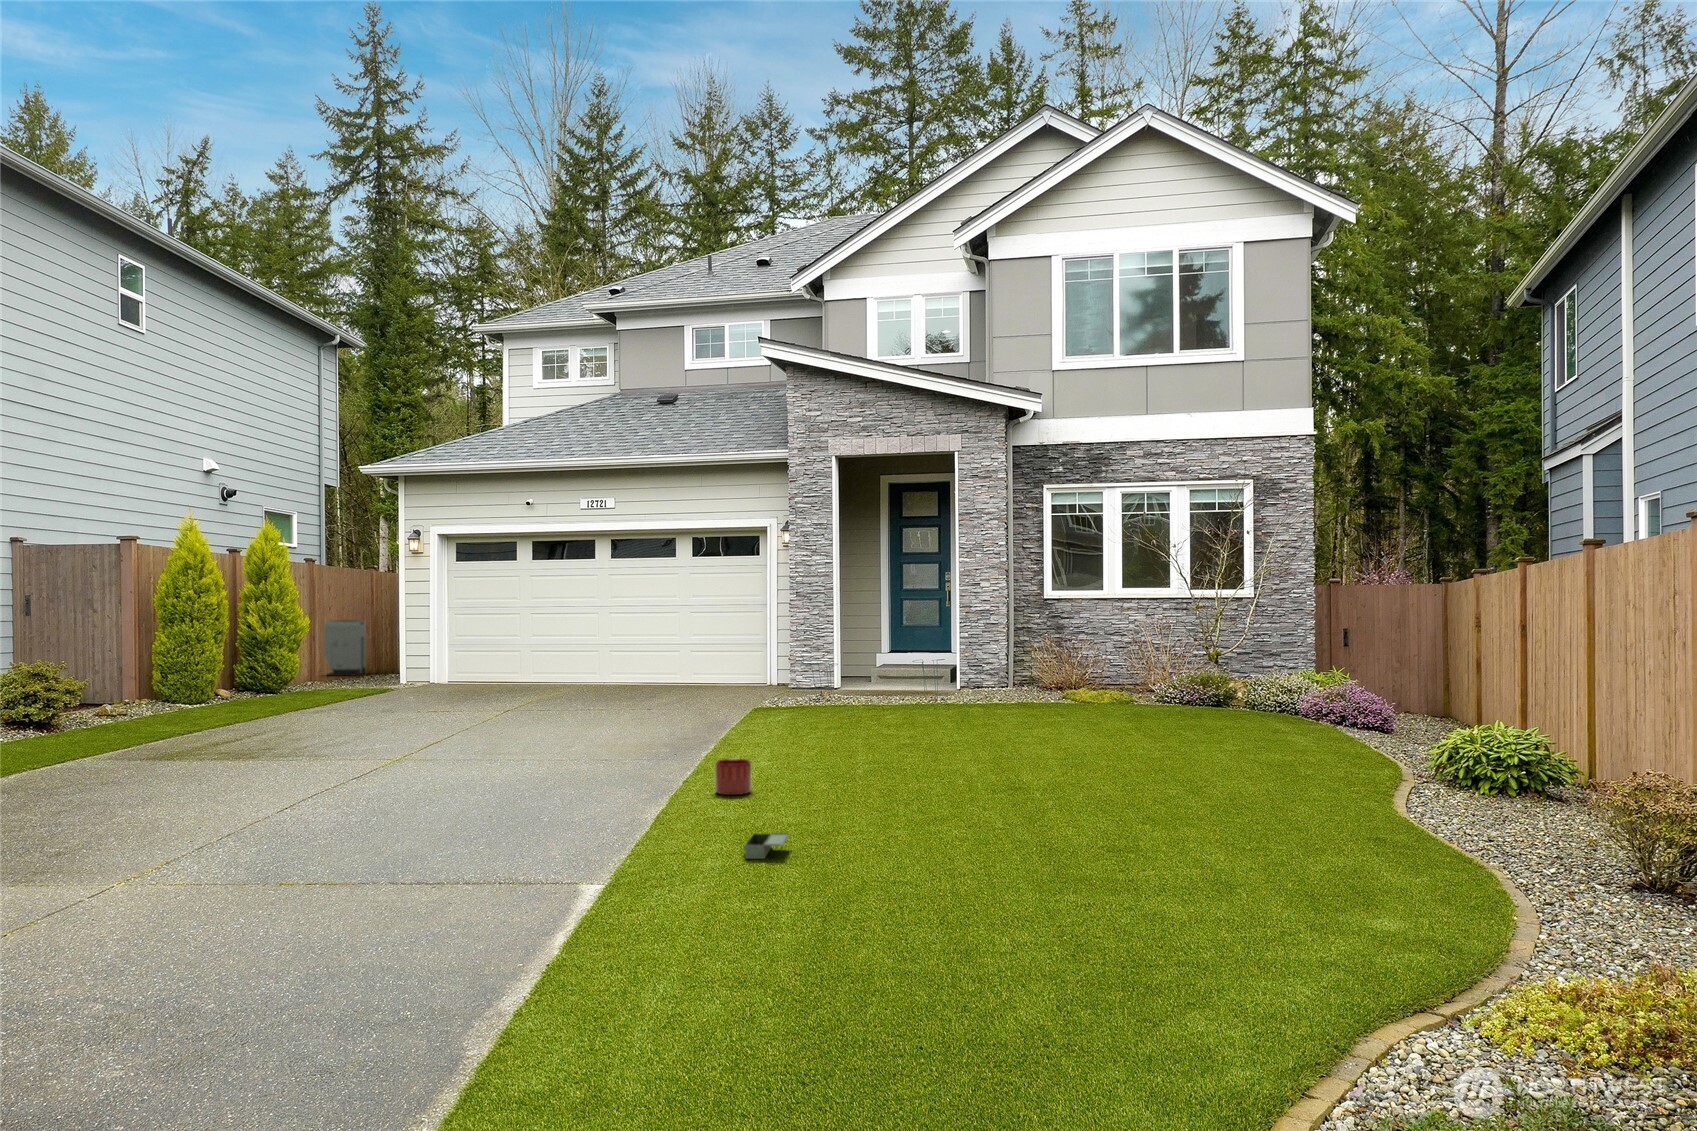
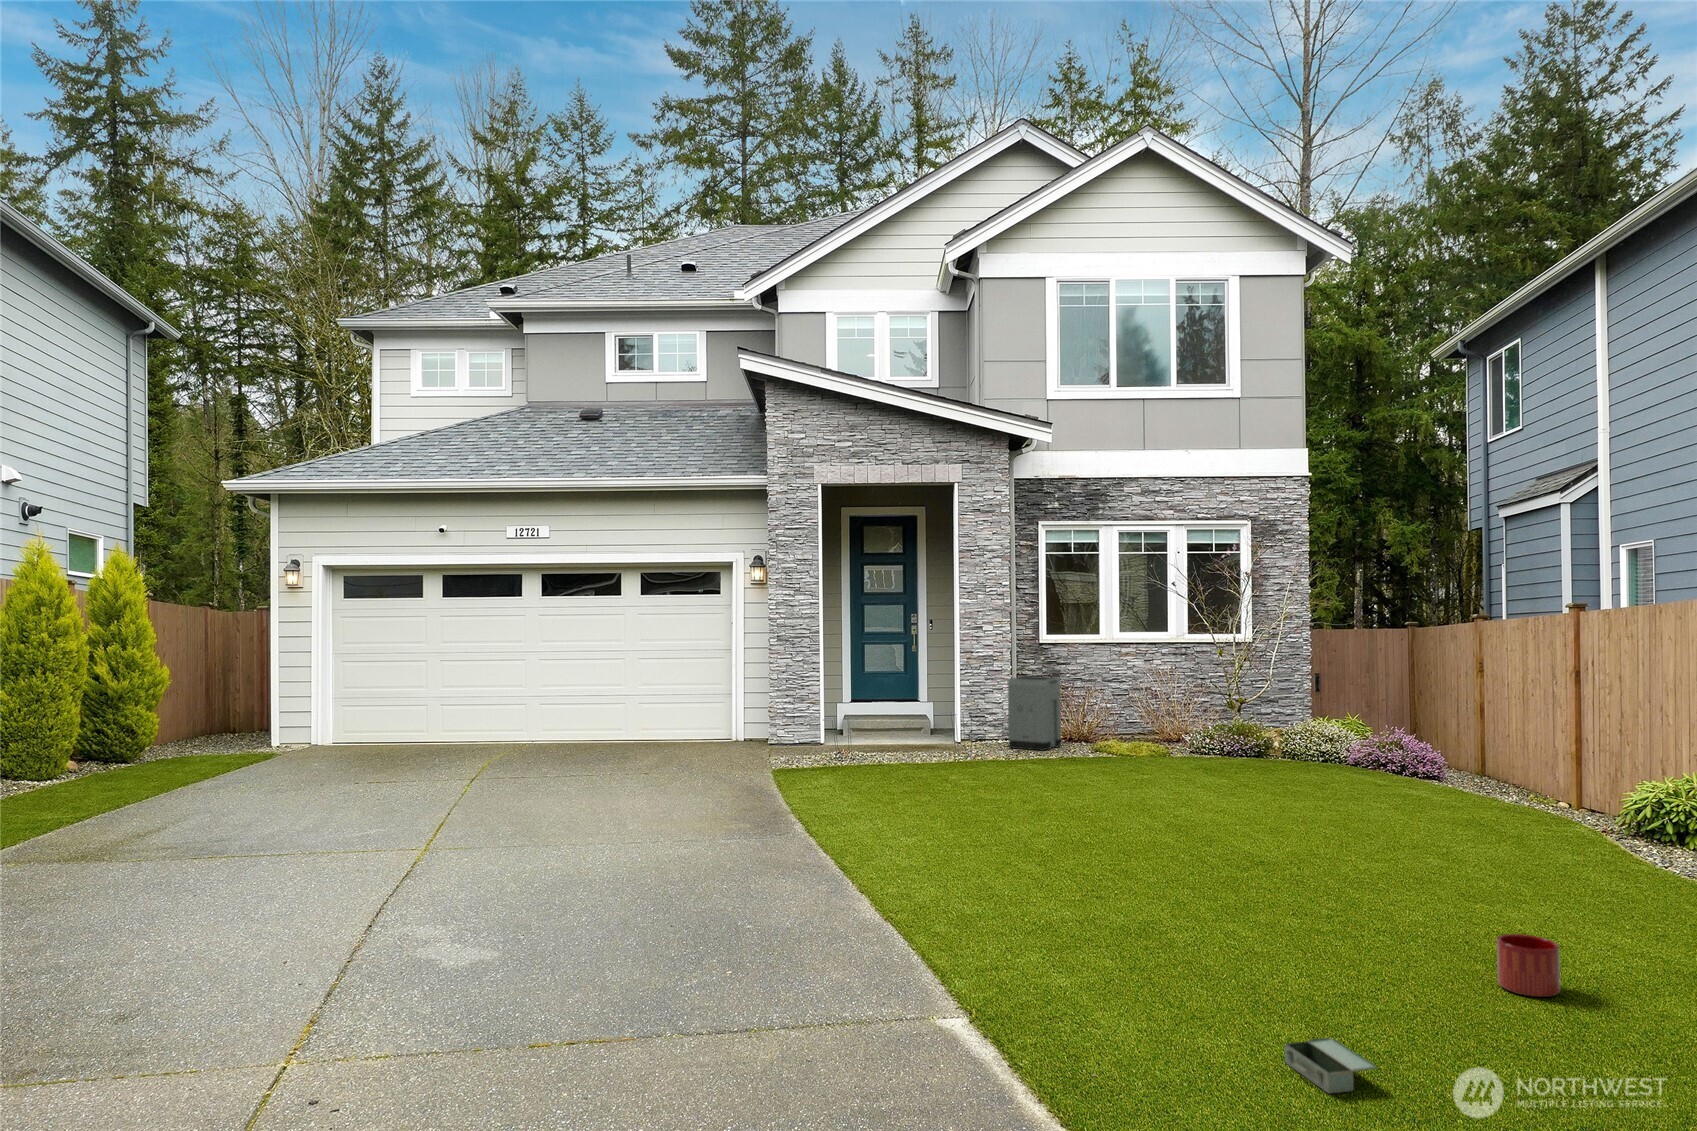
trash can: present [324,620,366,676] -> present [1008,676,1061,751]
planter: present [715,759,751,795] -> present [1497,934,1560,997]

